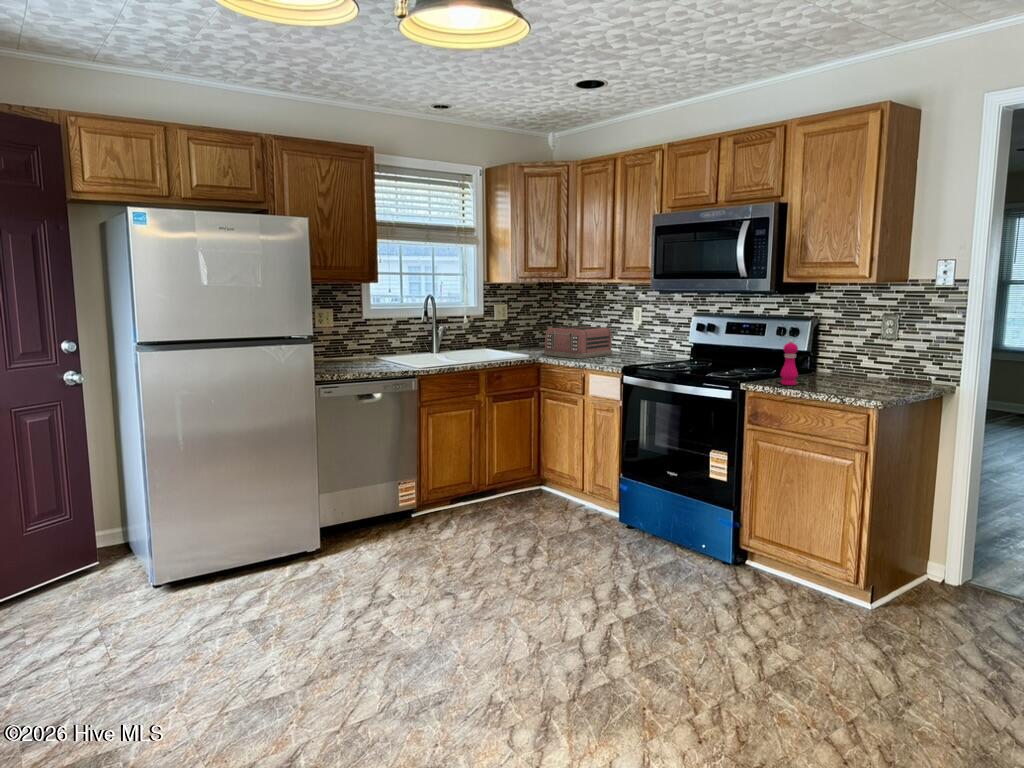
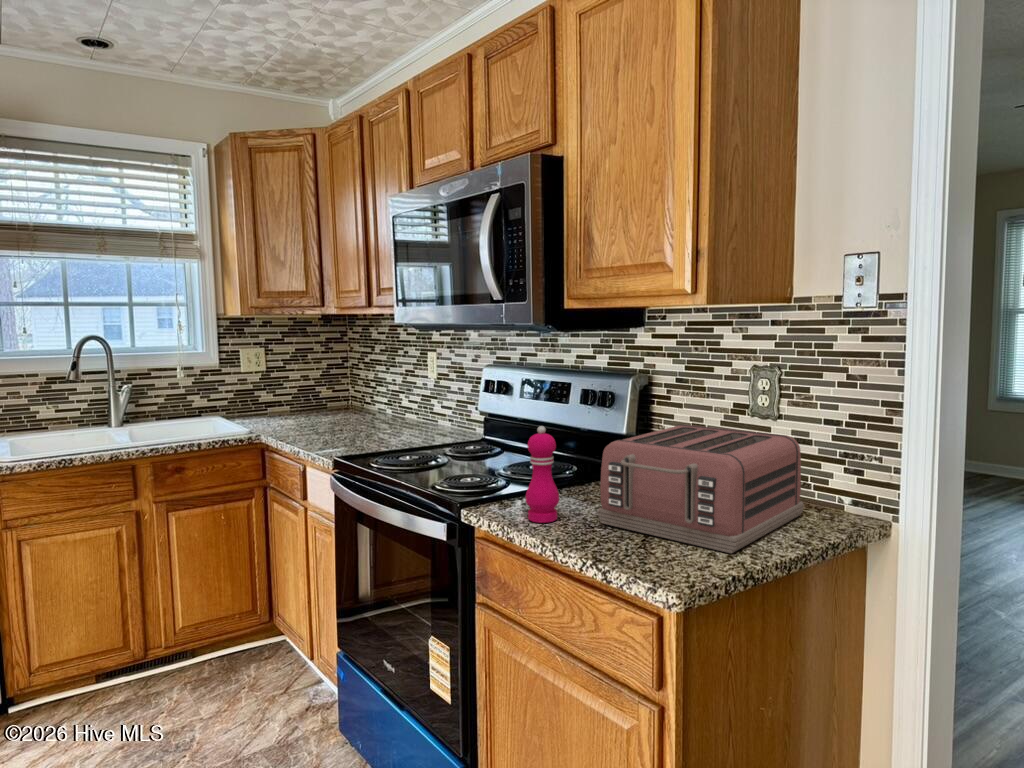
toaster: present [544,326,612,359] -> present [598,424,803,553]

